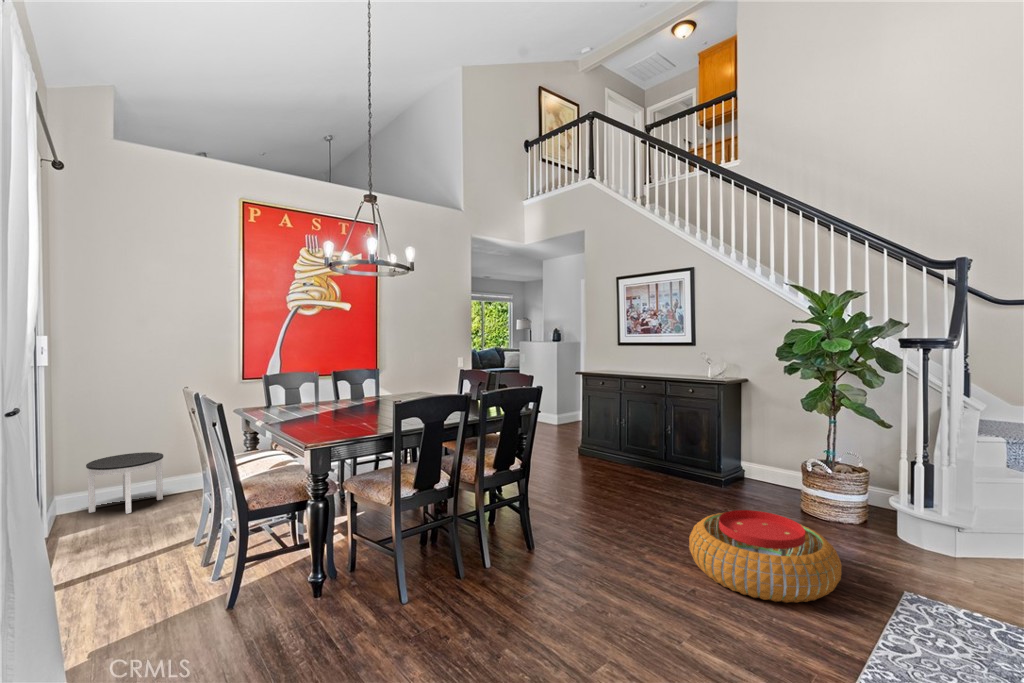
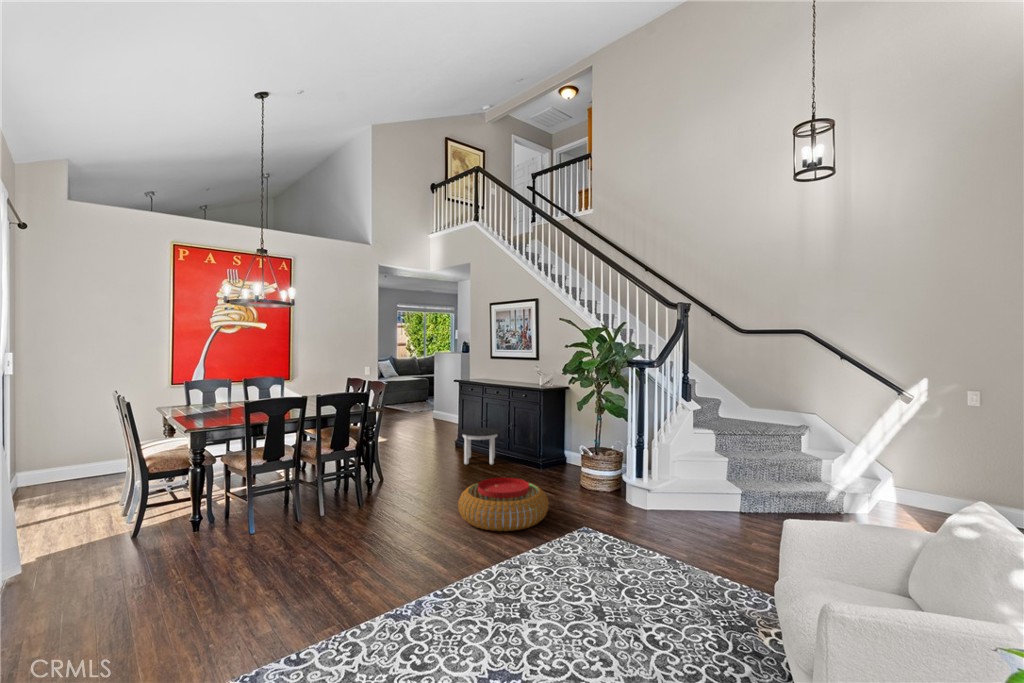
round table: present [86,452,163,514] -> present [460,428,500,464]

